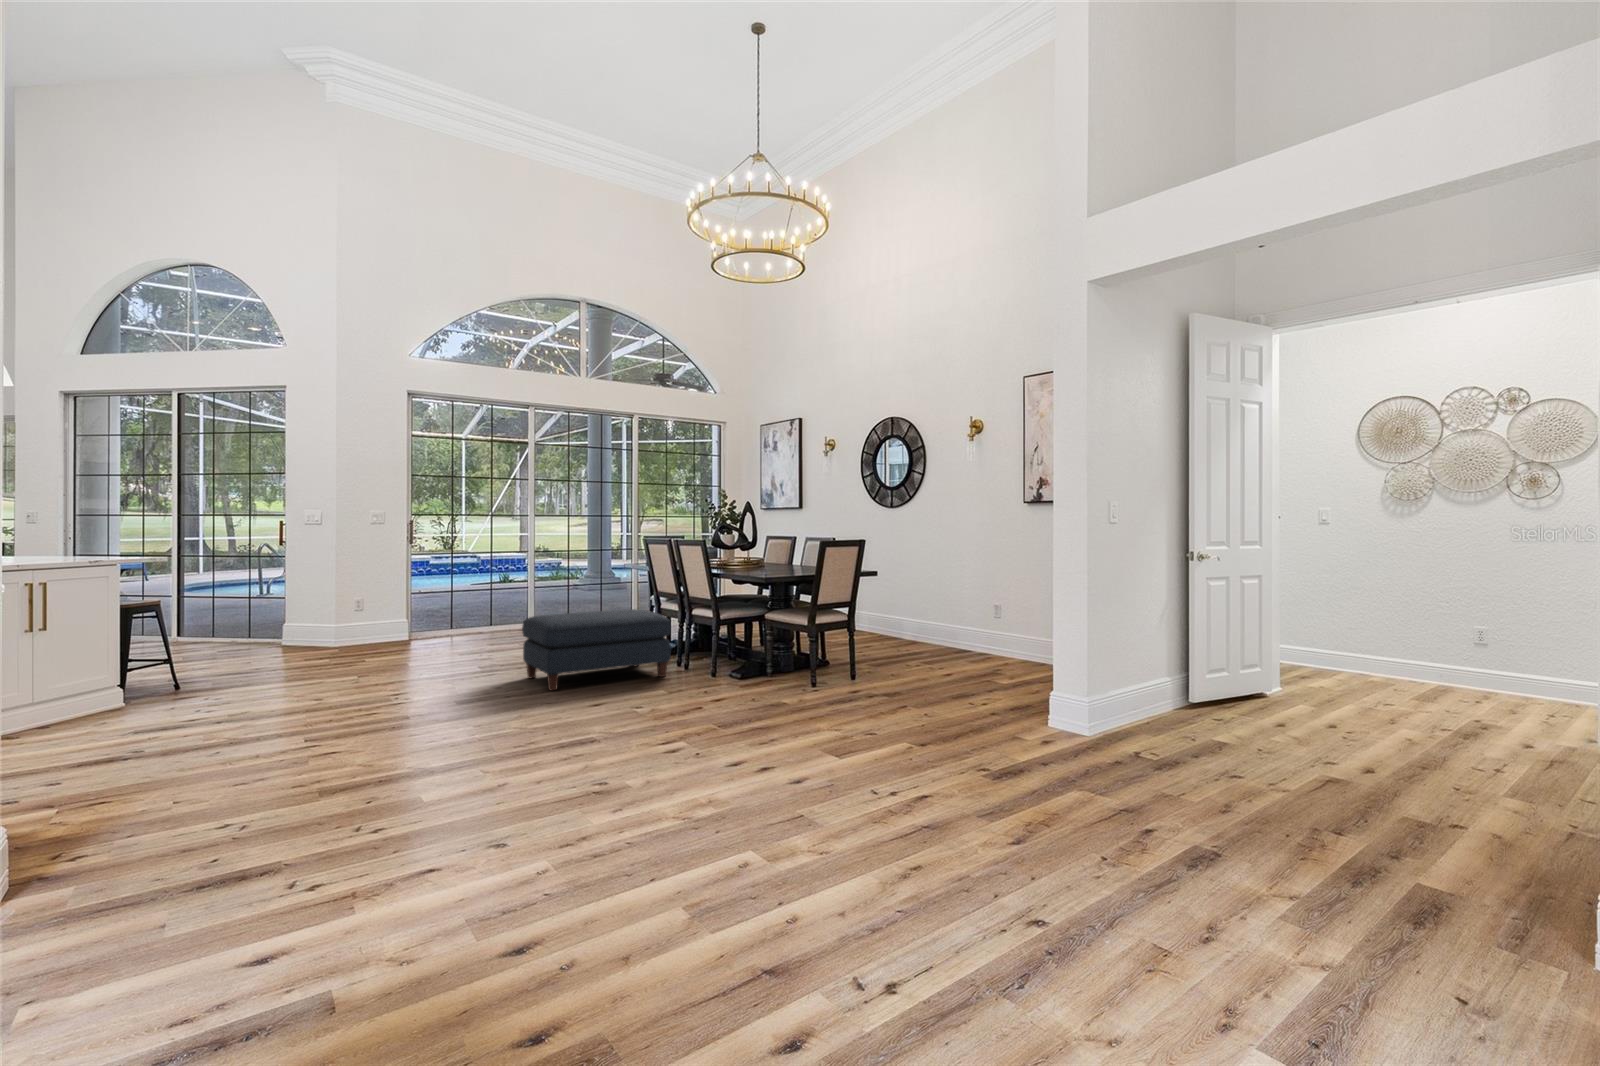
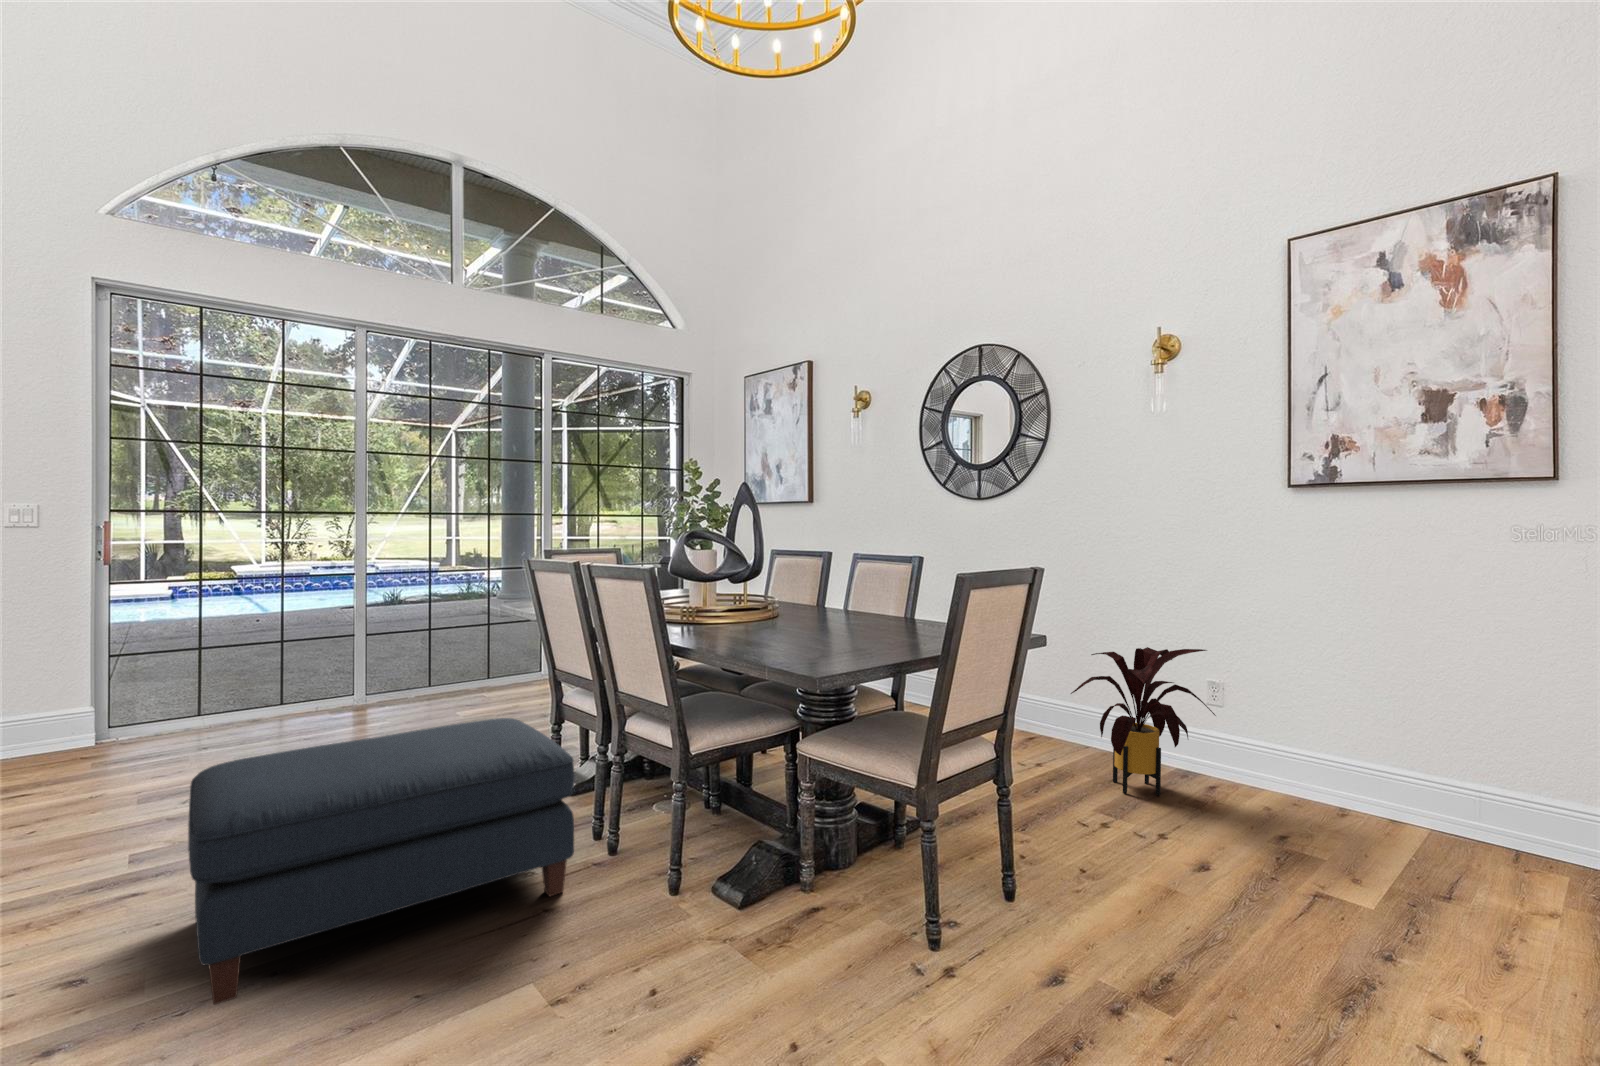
house plant: none [915,585,987,660] -> present [1071,647,1216,795]

